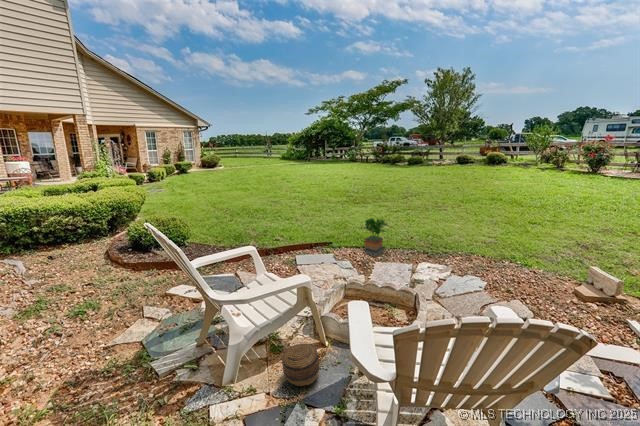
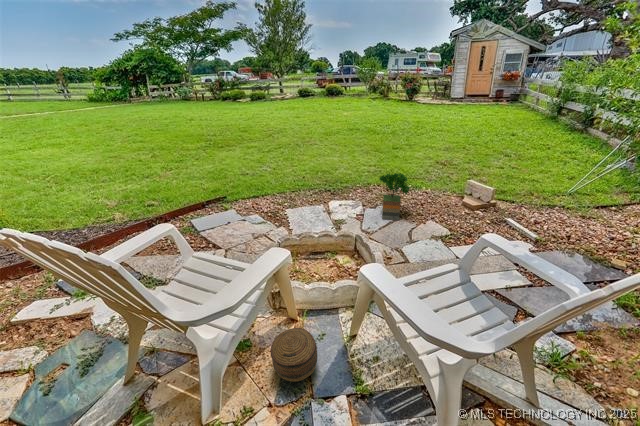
potted tree: present [365,218,387,256] -> present [379,173,410,220]

